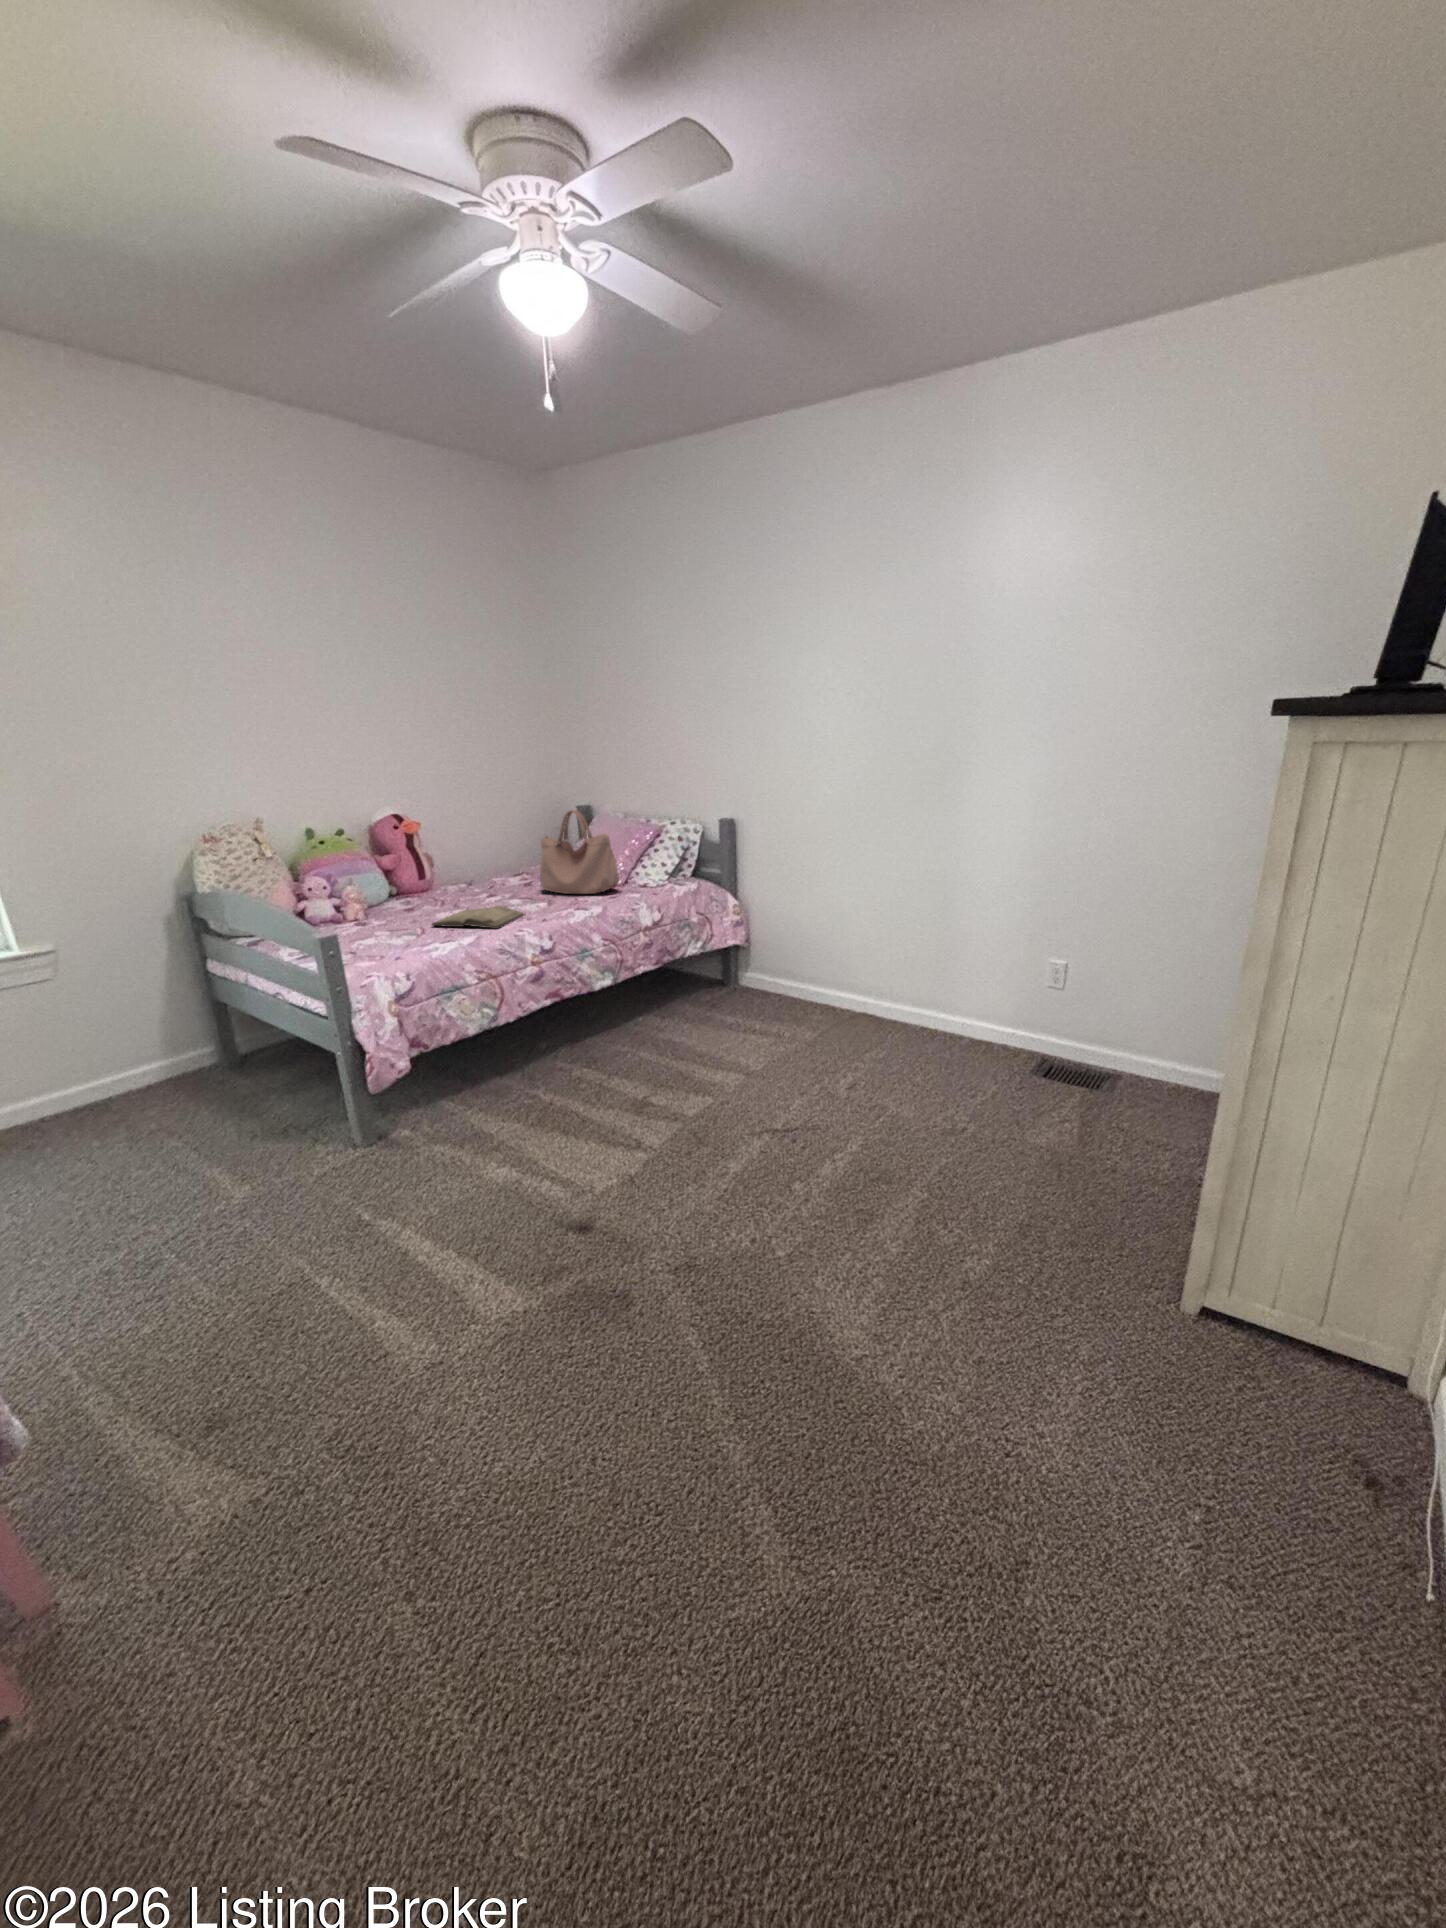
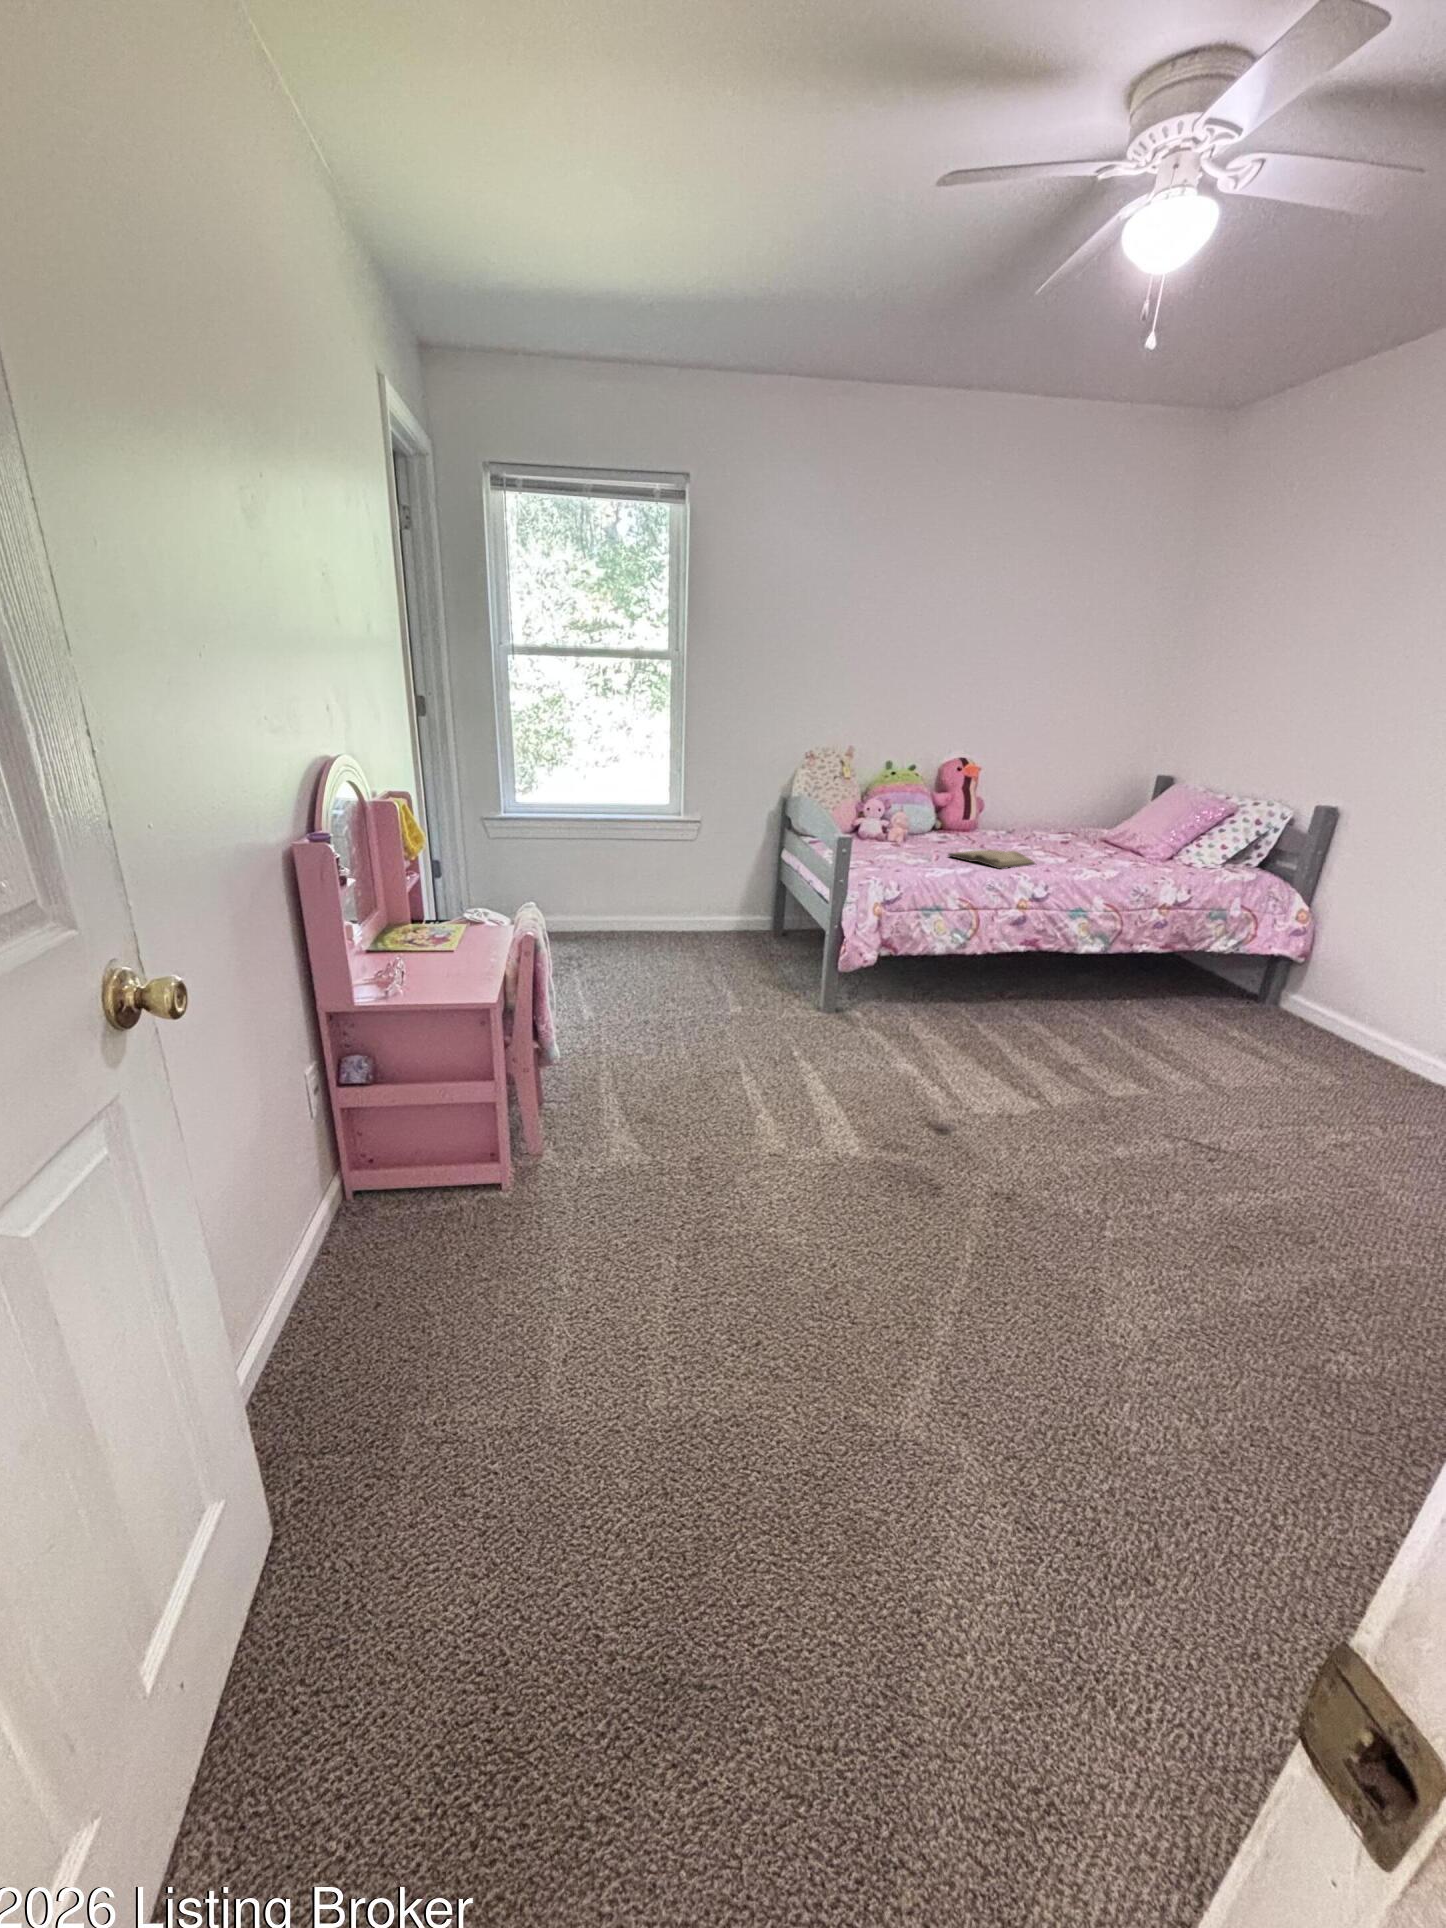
handbag: present [540,810,619,894] -> none [1072,772,1160,861]

